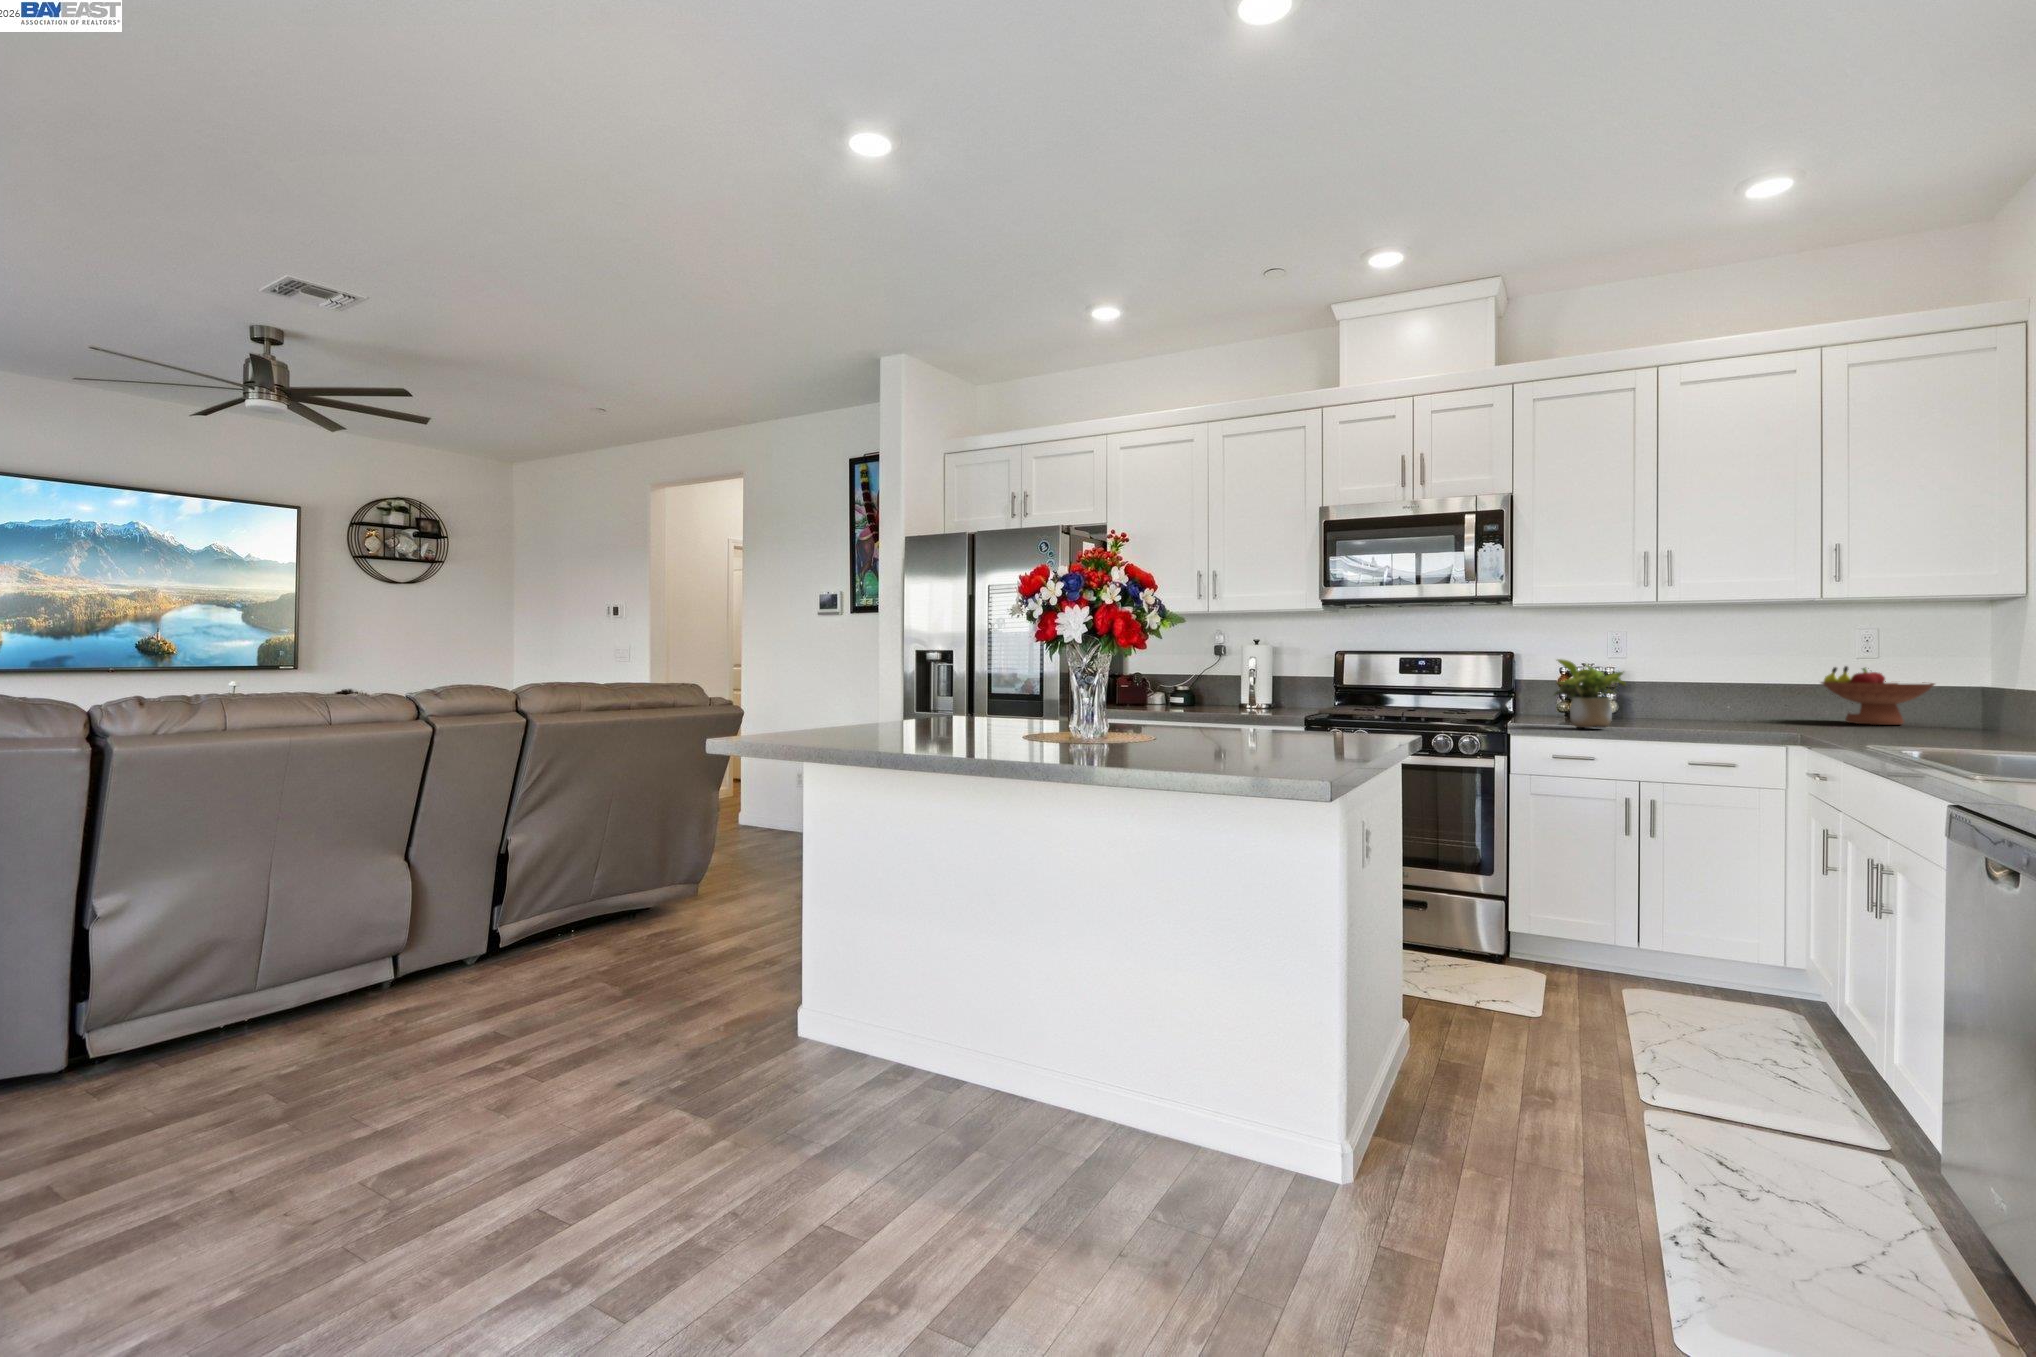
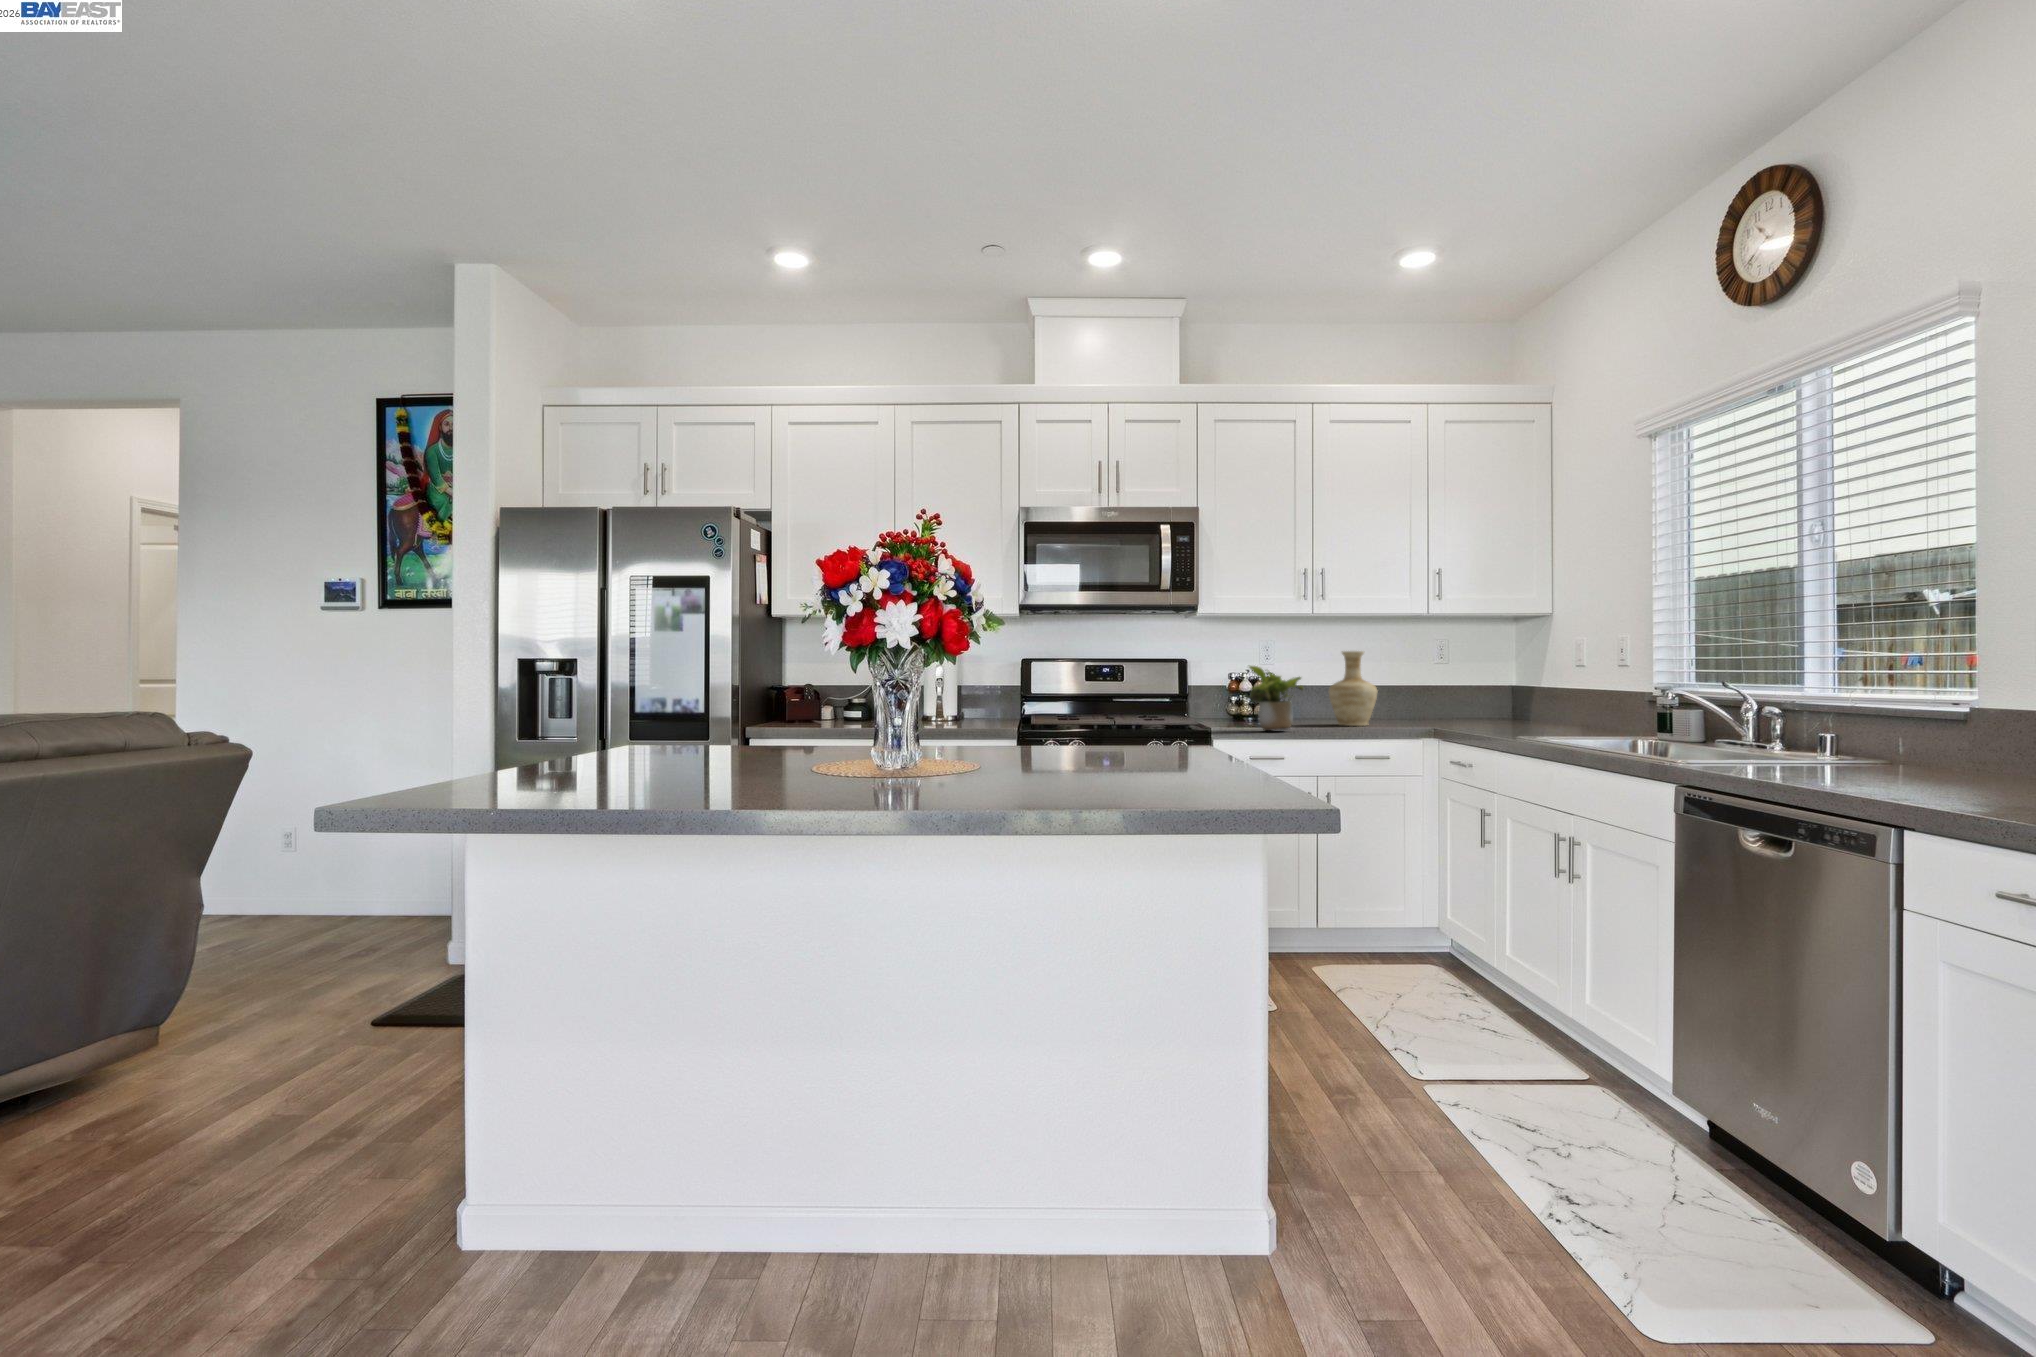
vase: none [1675,644,1741,727] -> present [1329,651,1378,726]
fruit bowl: present [1821,666,1934,725] -> none [1420,670,1499,719]

